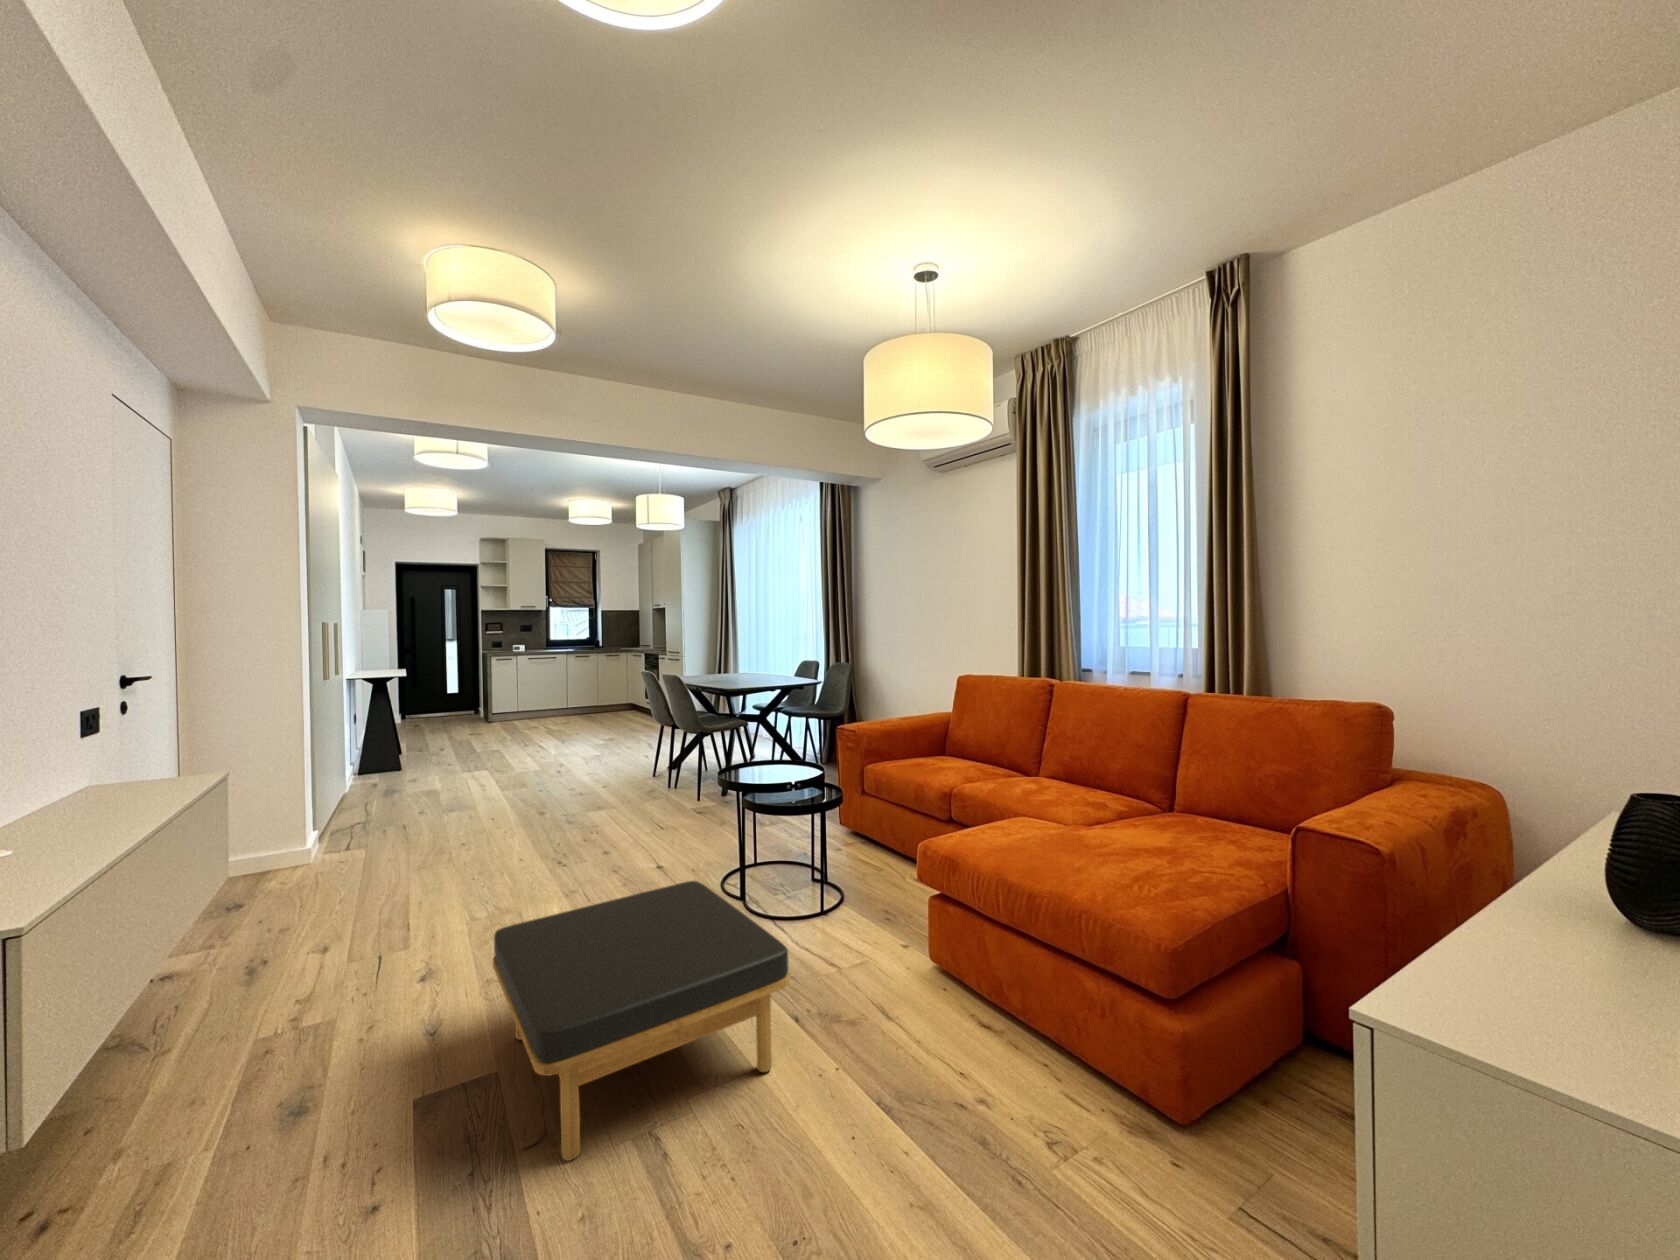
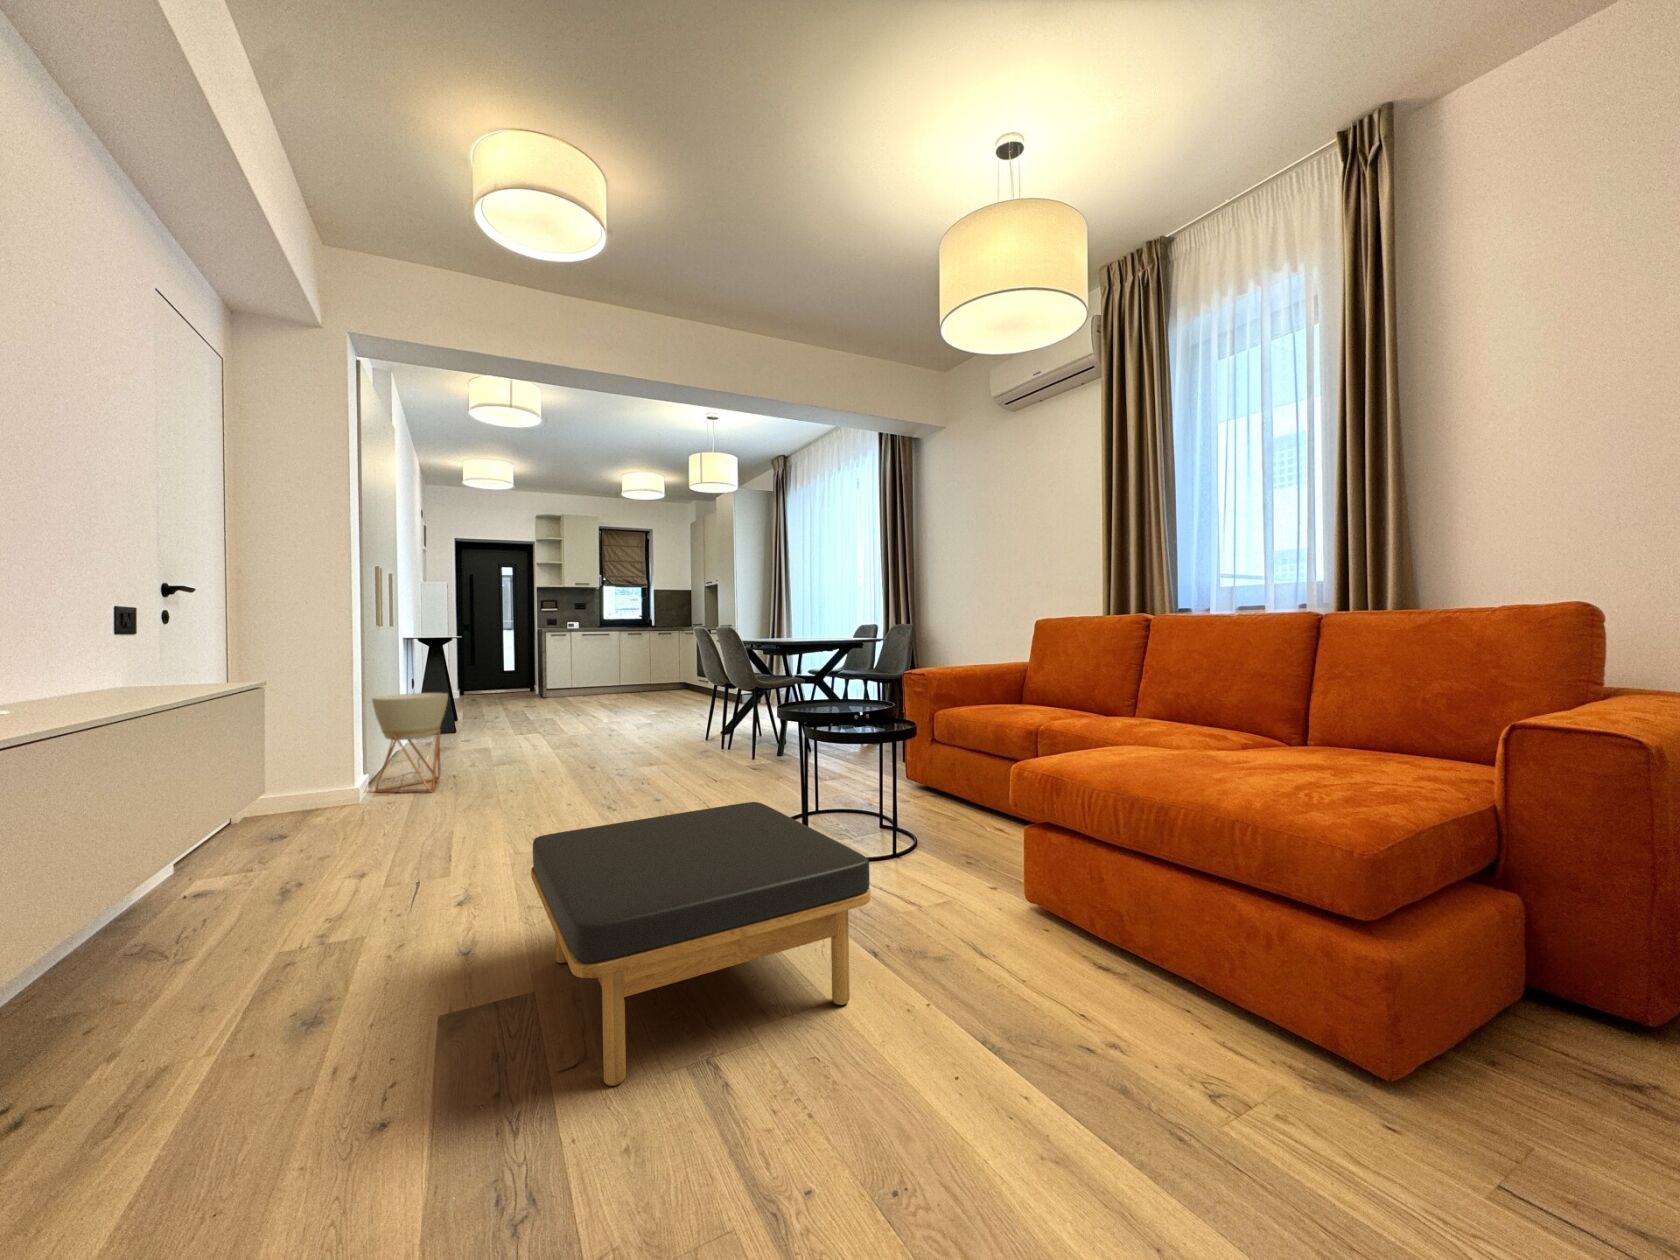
planter: none [322,747,398,848] -> present [372,693,448,792]

